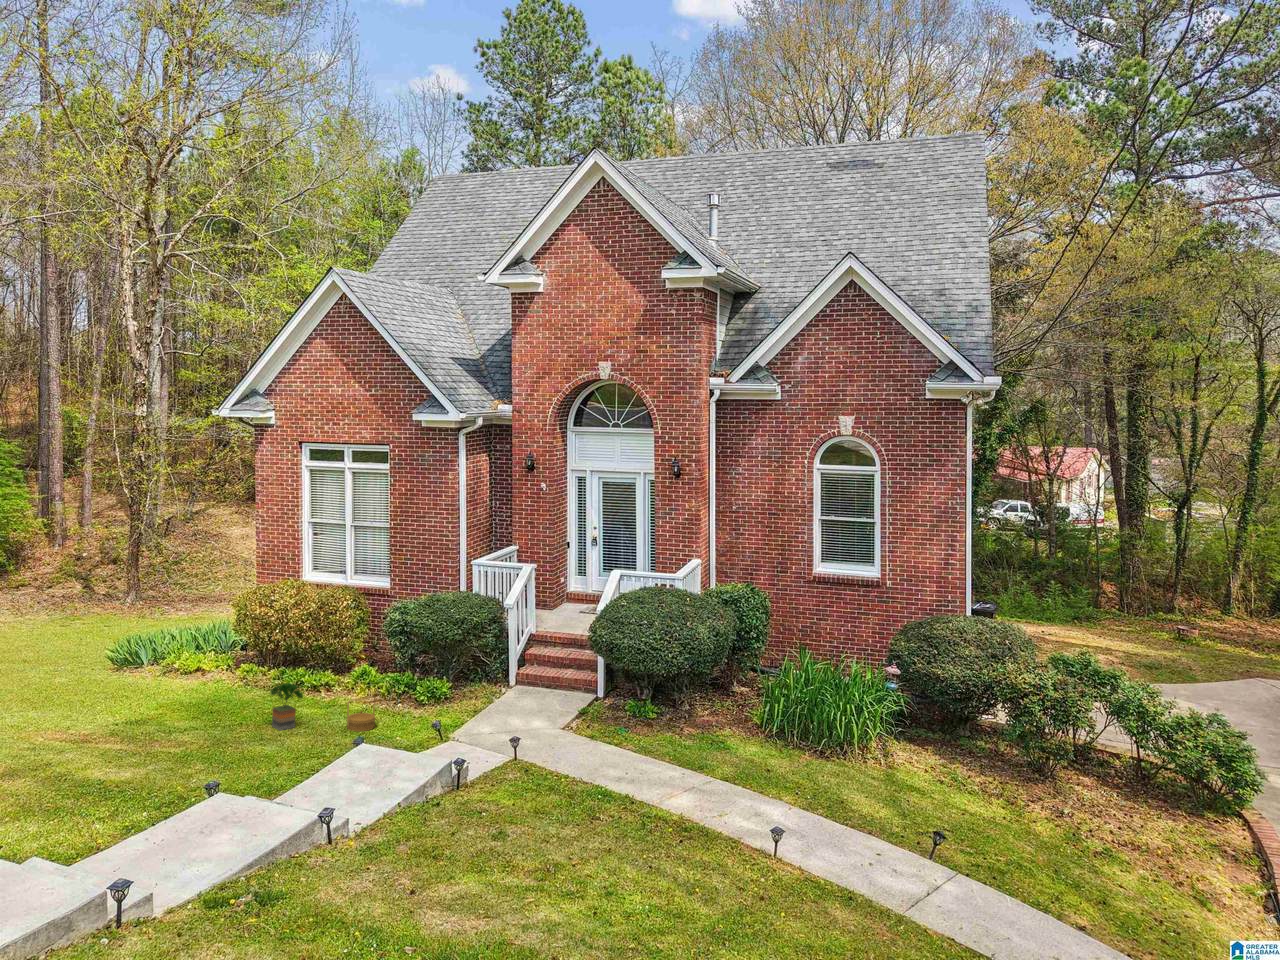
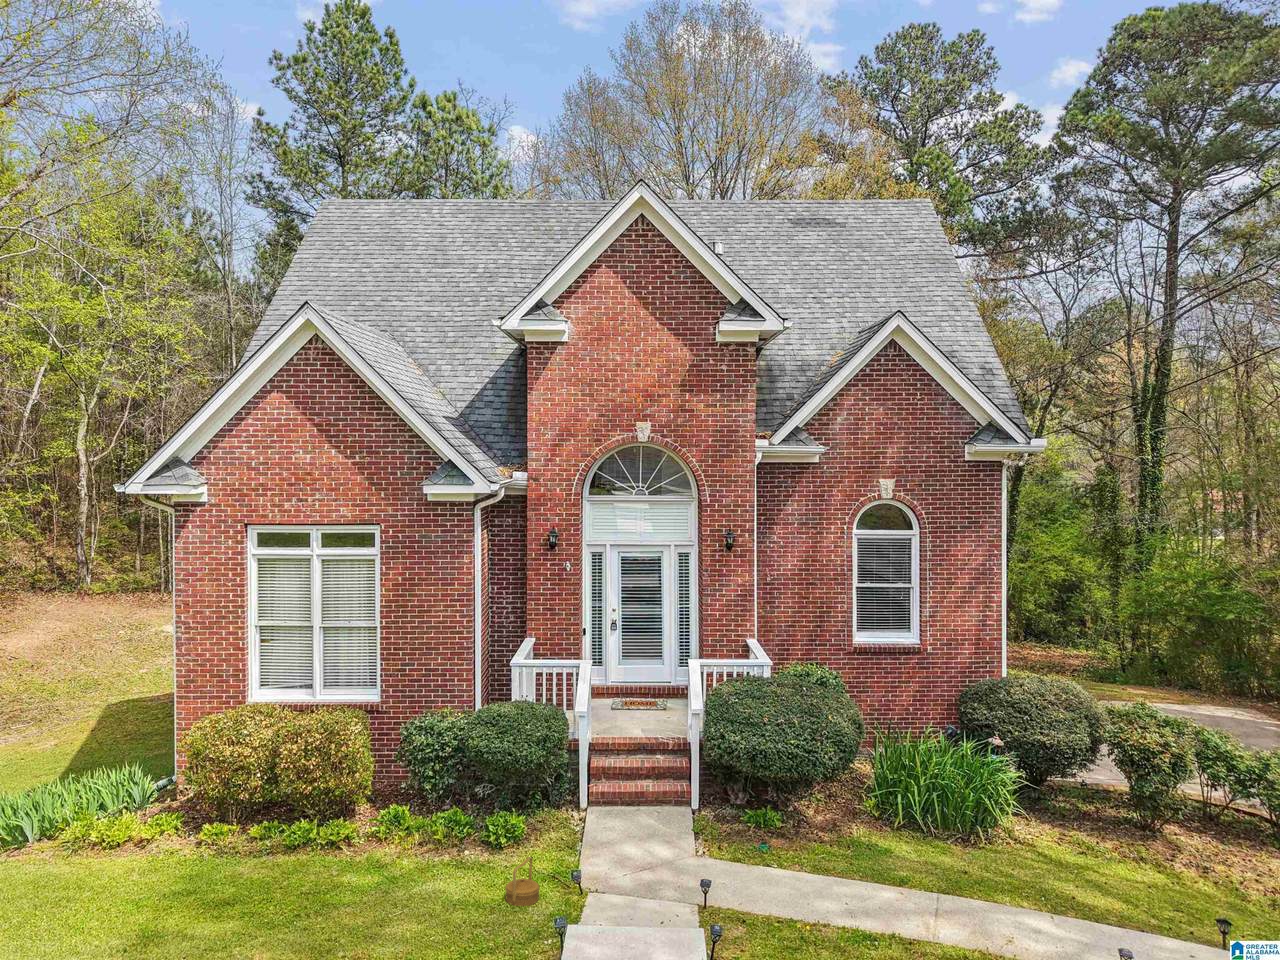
potted tree: present [270,683,303,731] -> none [416,858,462,924]

